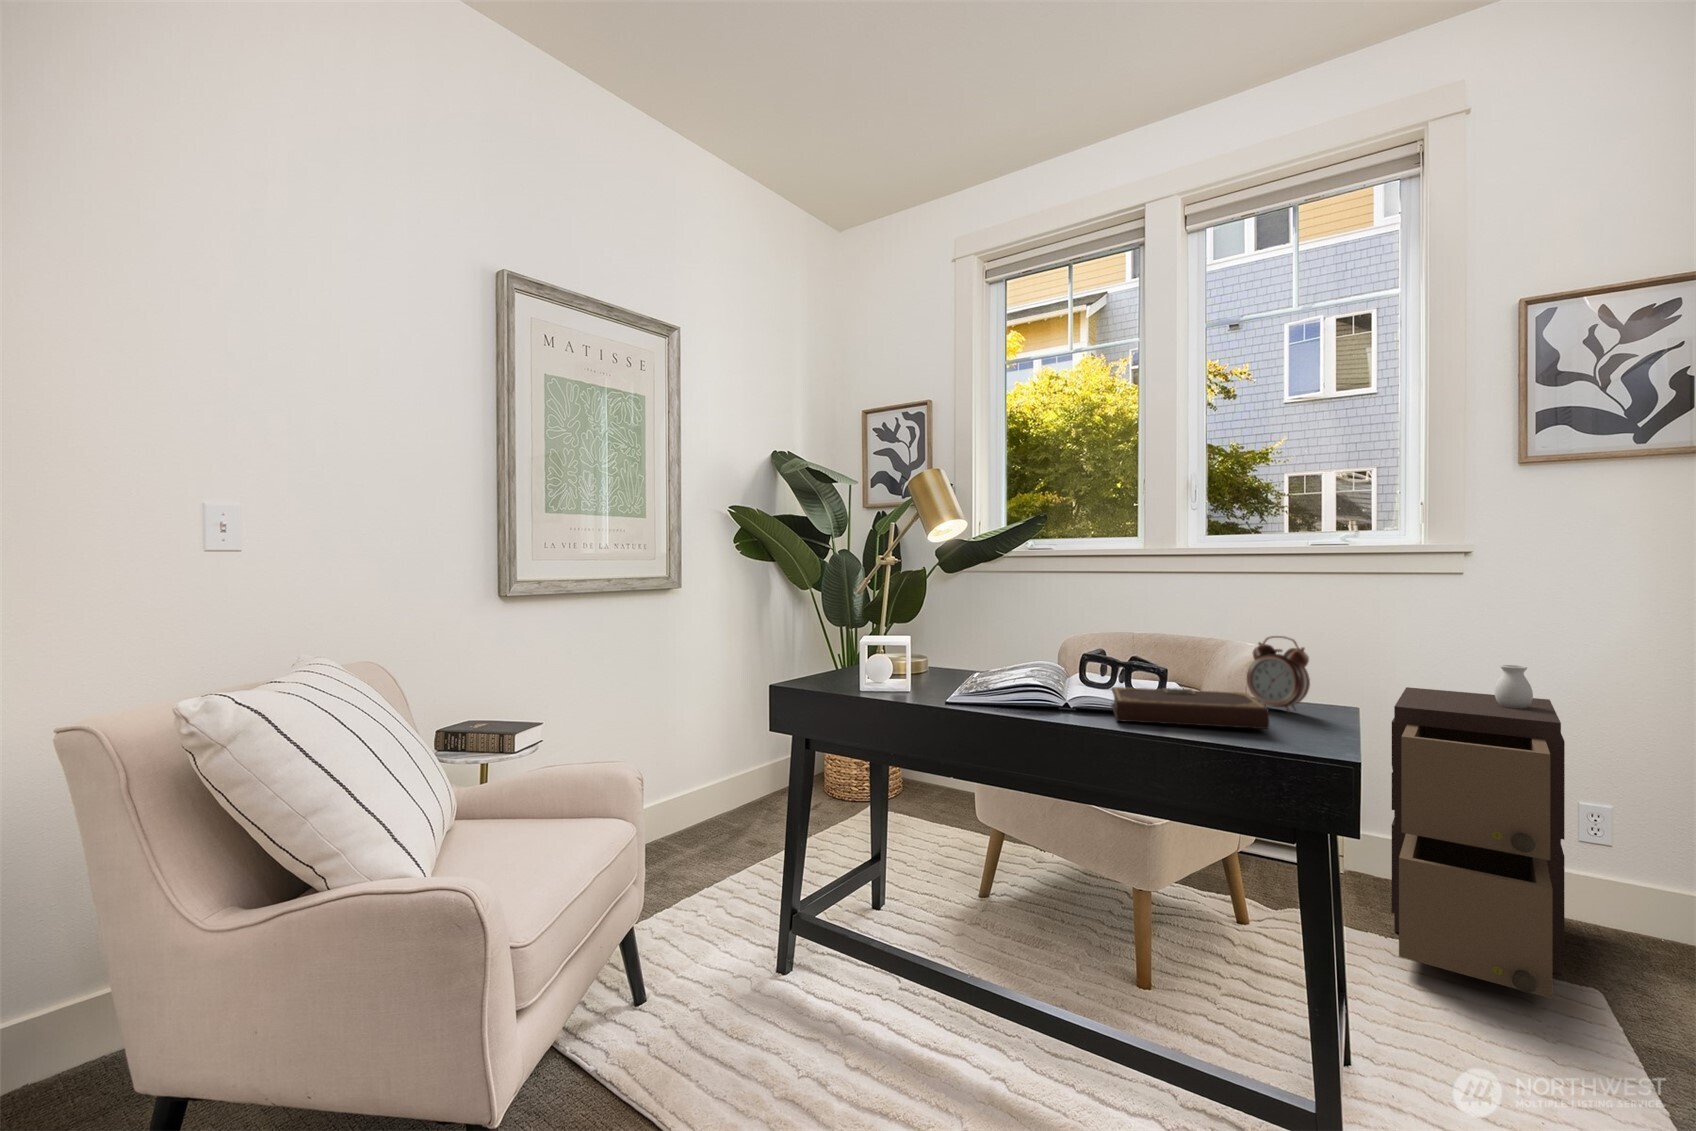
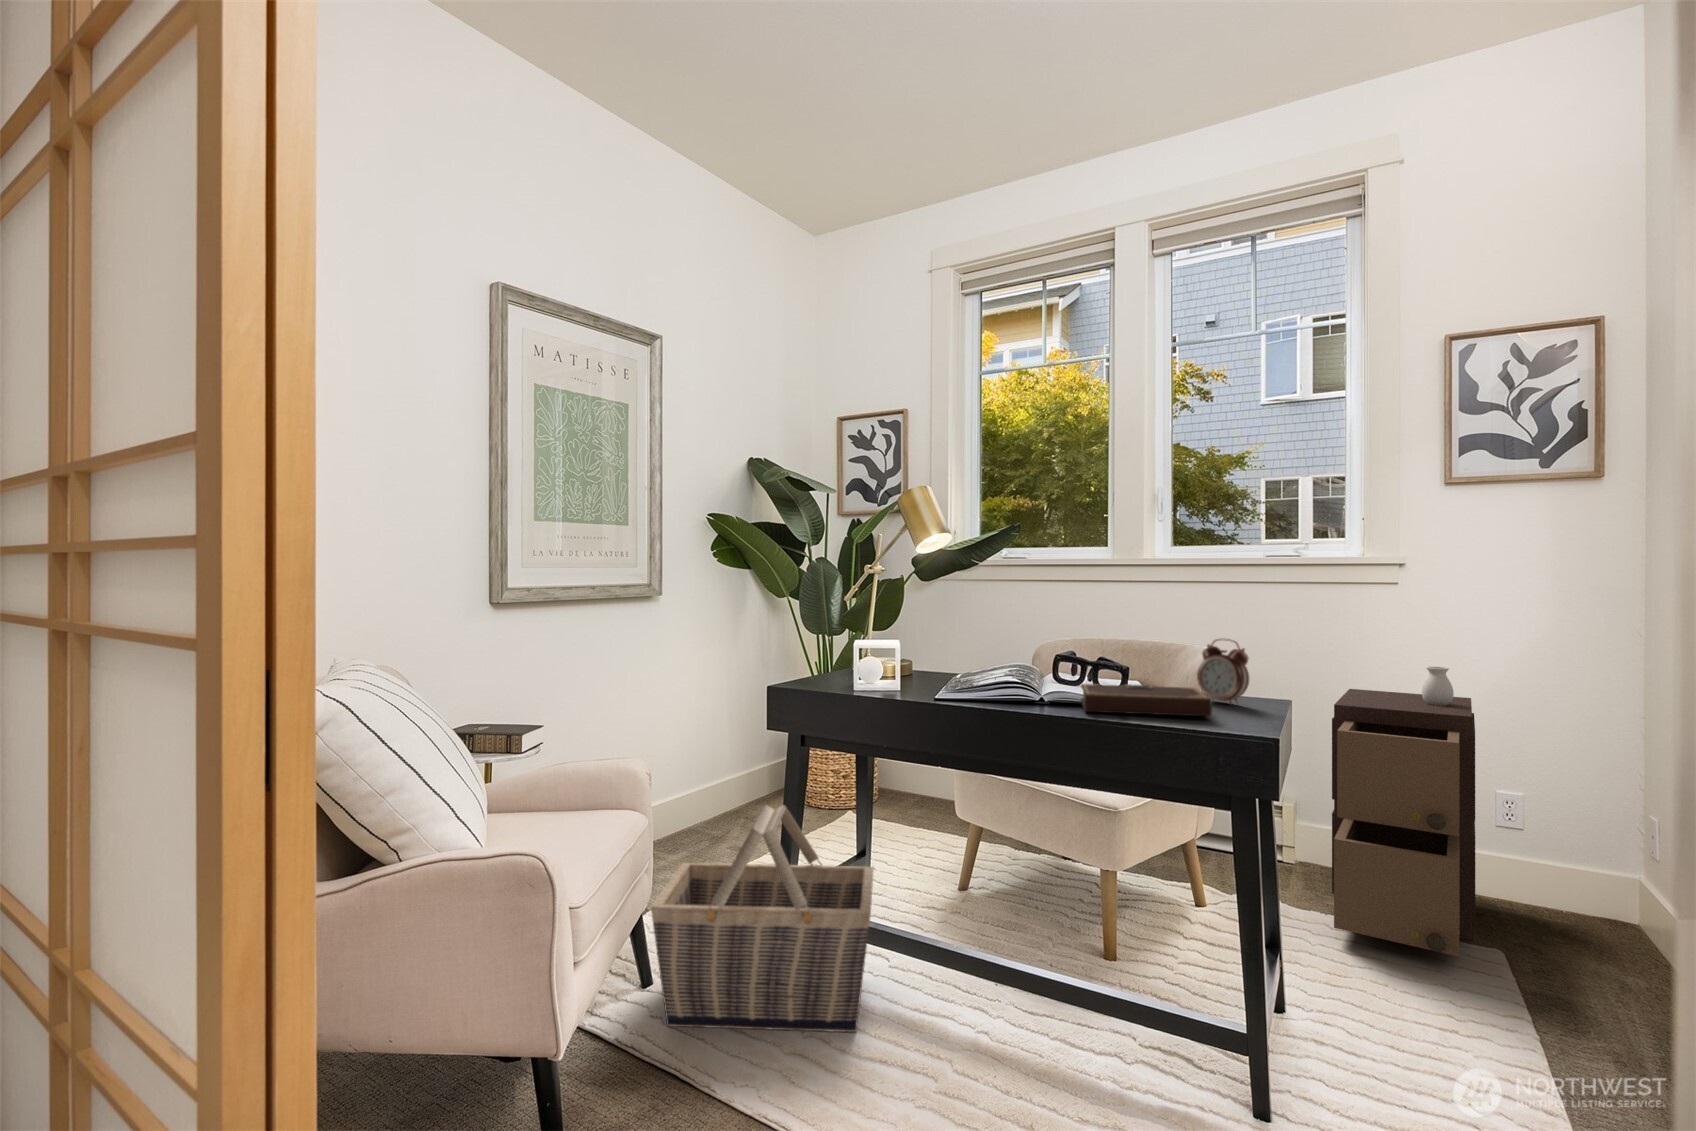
basket: none [632,813,882,1073] -> present [651,805,874,1032]

